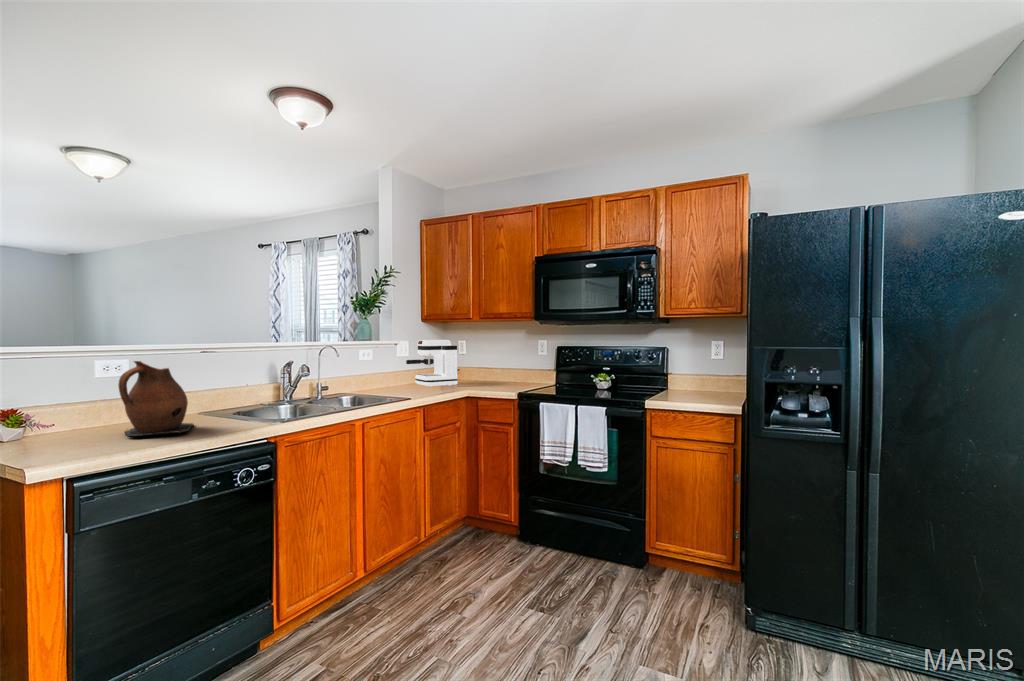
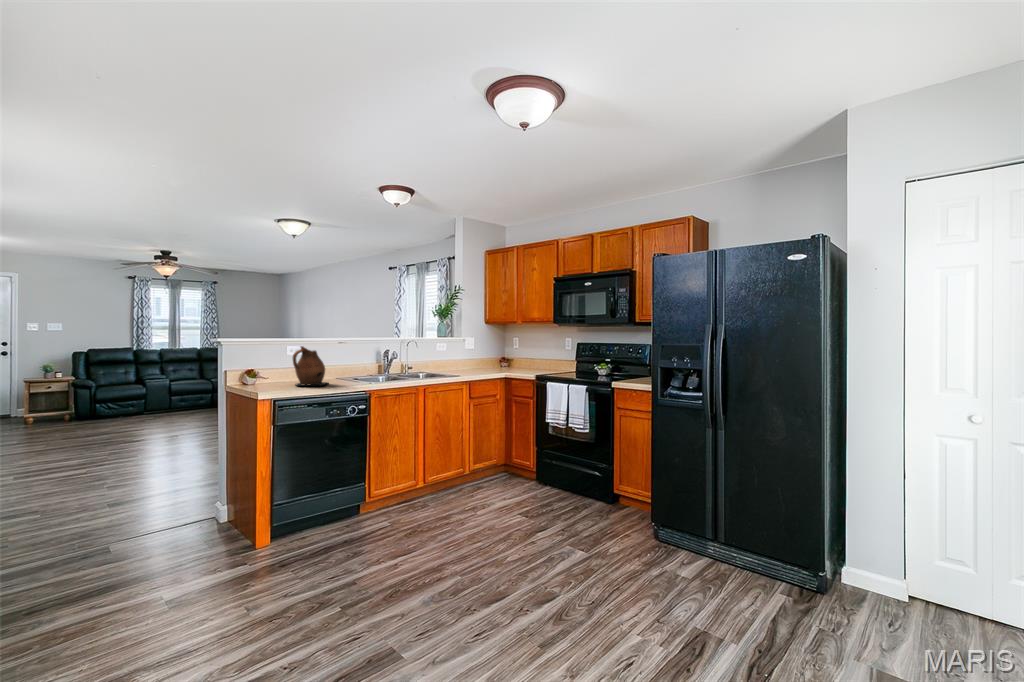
coffee maker: present [406,340,458,387] -> none [470,338,505,372]

